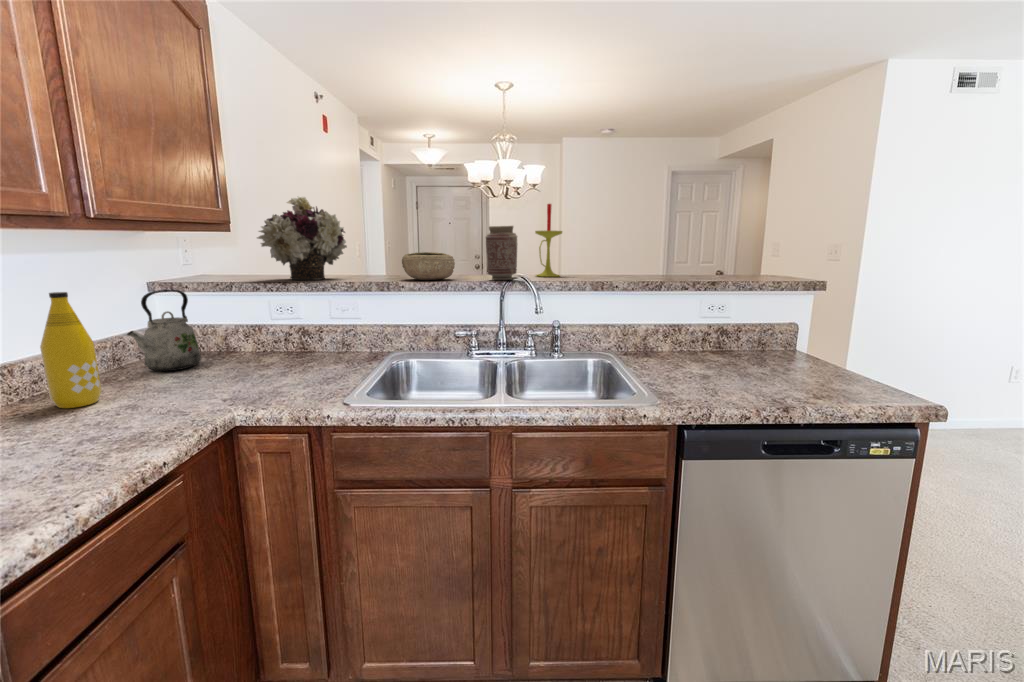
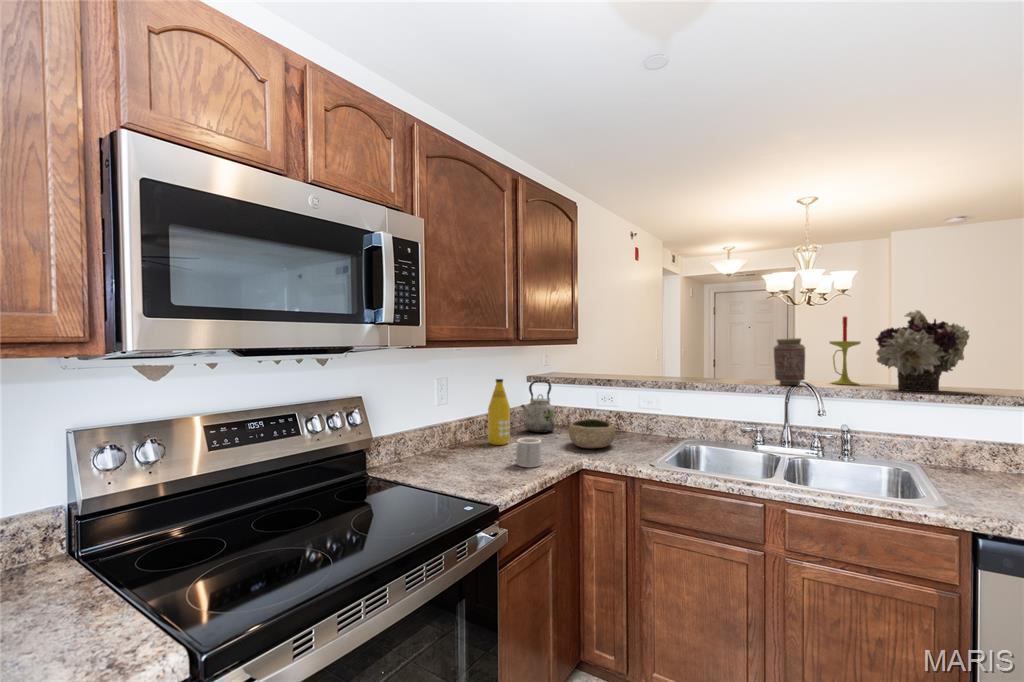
flower arrangement: present [257,197,347,280] -> present [876,310,969,392]
bowl: present [402,252,455,280] -> present [568,419,615,448]
mug: none [70,395,150,450] -> present [510,438,541,467]

